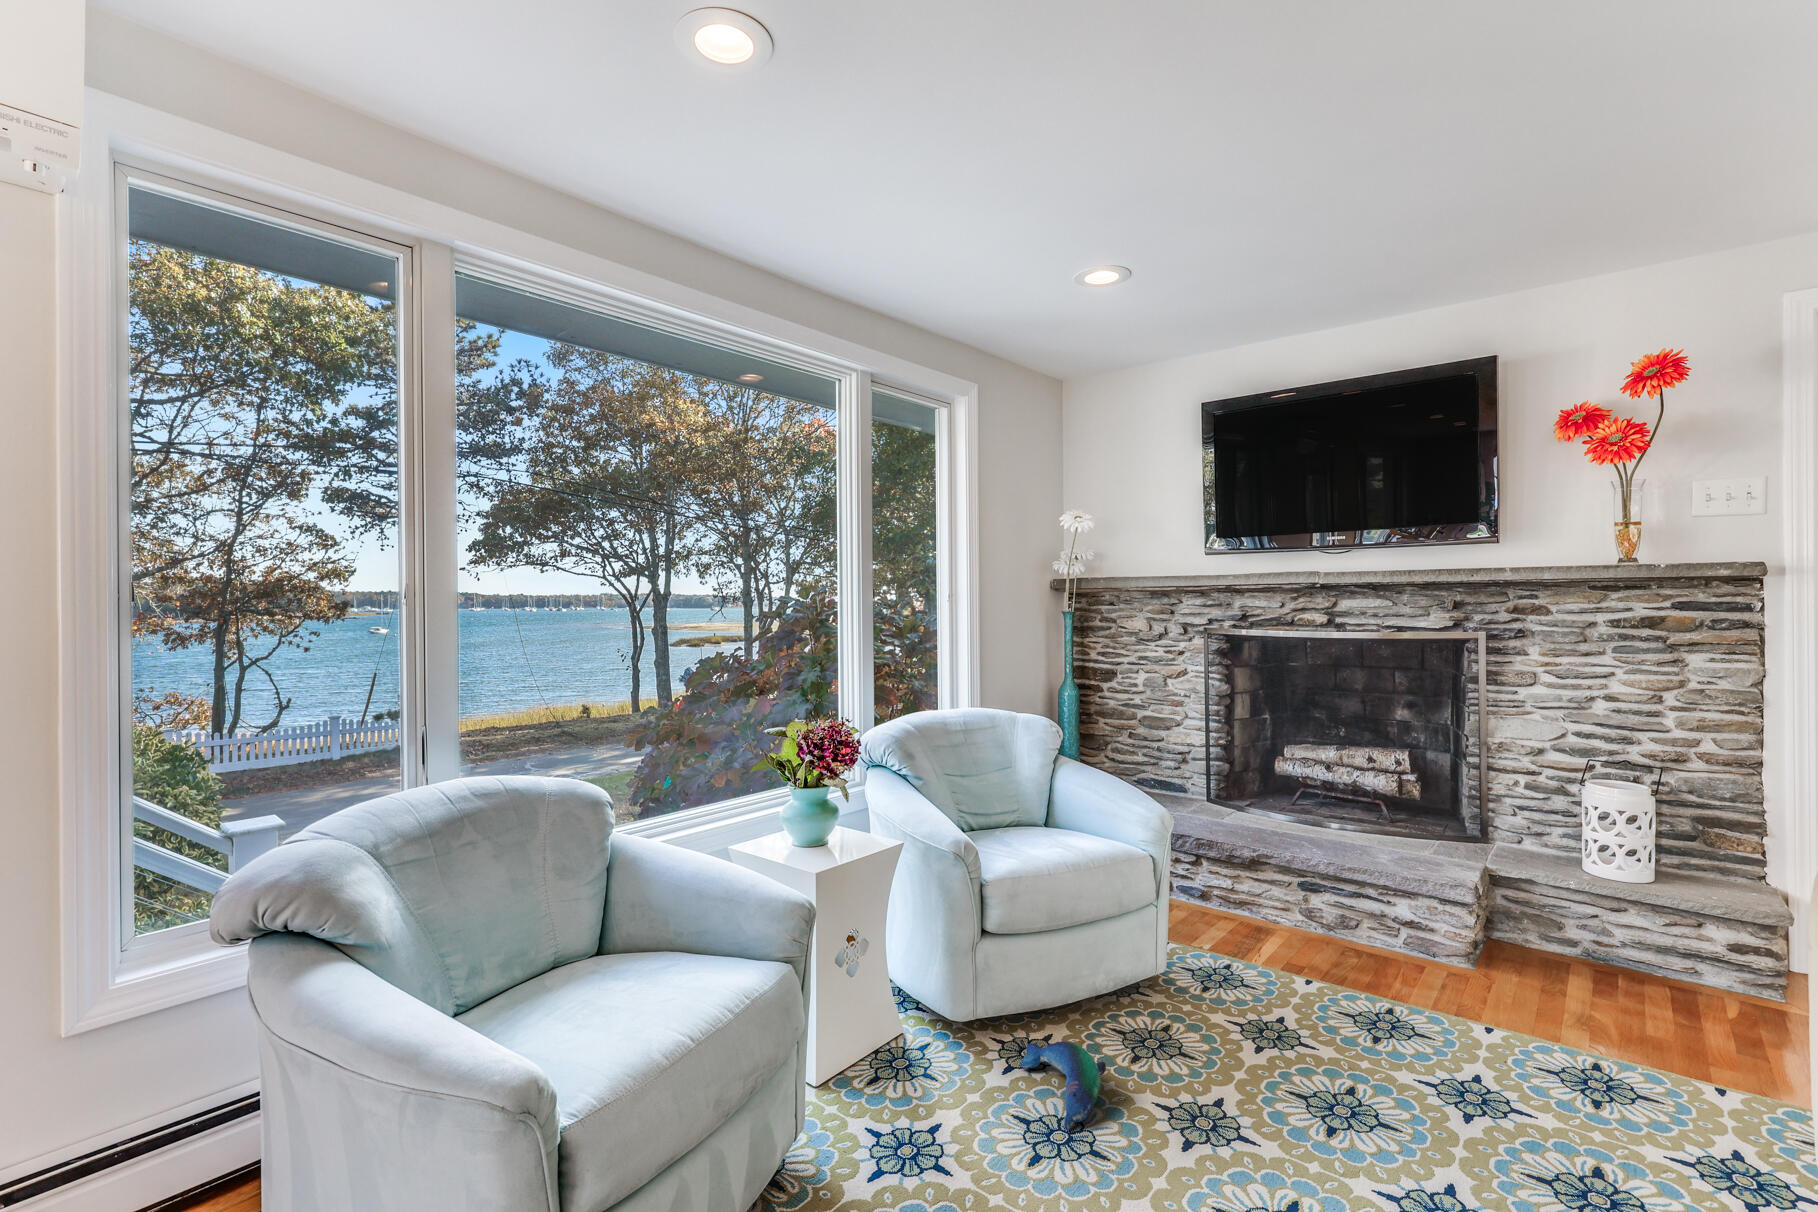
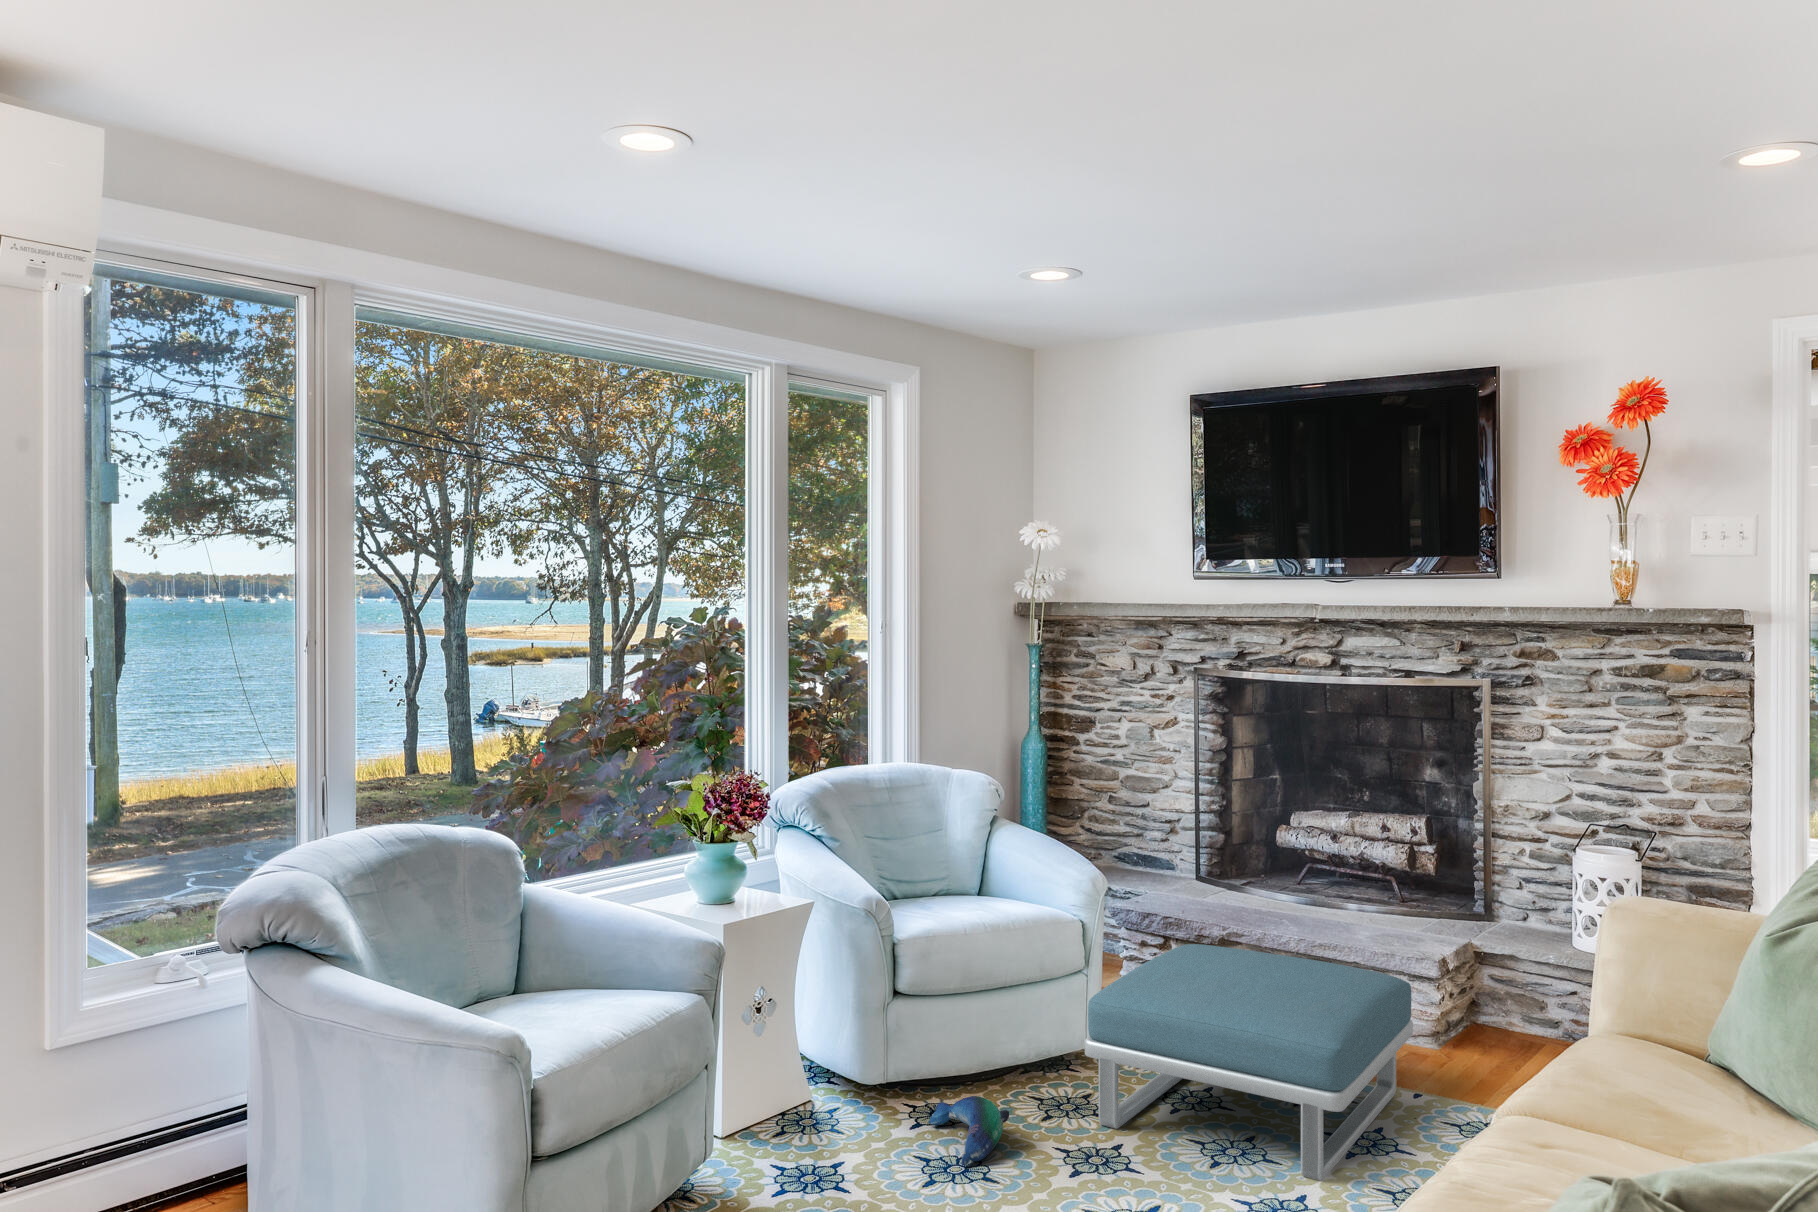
footstool: none [1172,875,1489,1156] -> present [1085,944,1413,1181]

